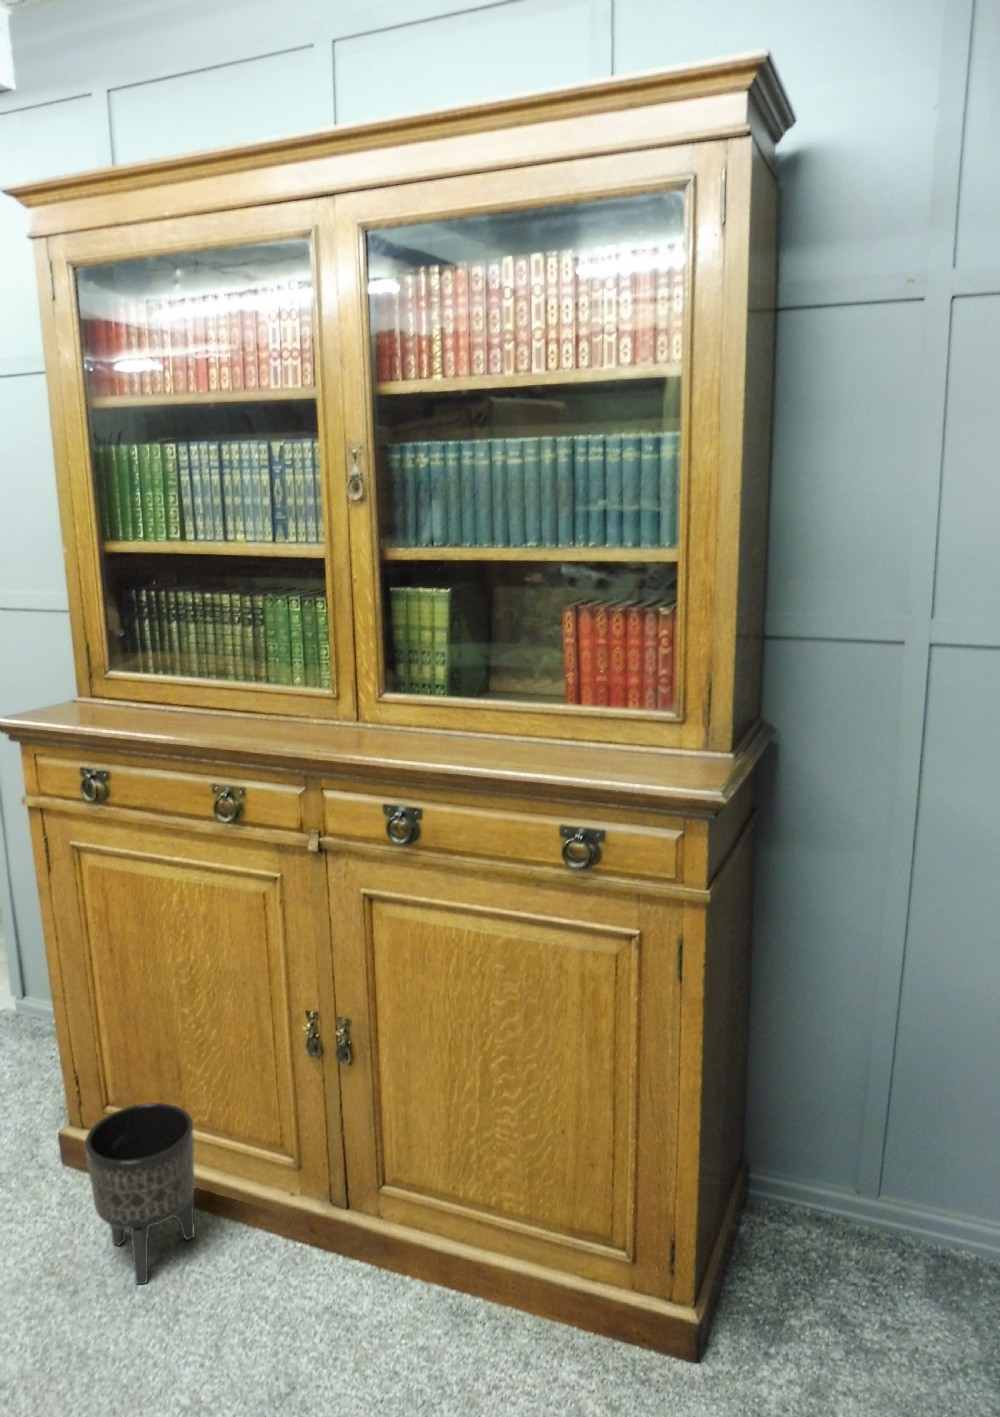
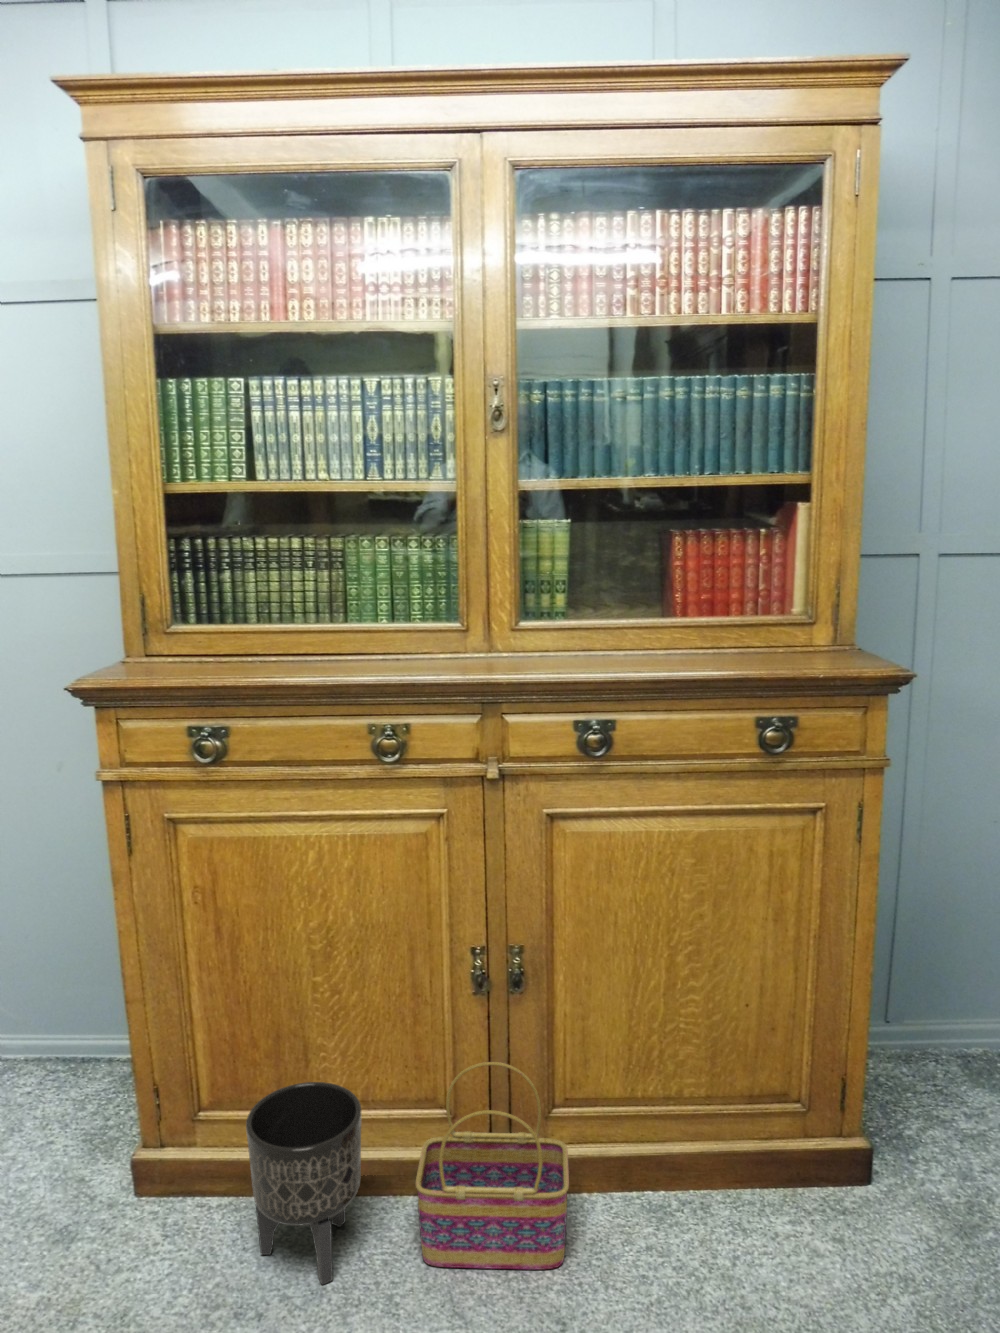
basket: none [215,1125,371,1336] -> present [416,1062,569,1269]

